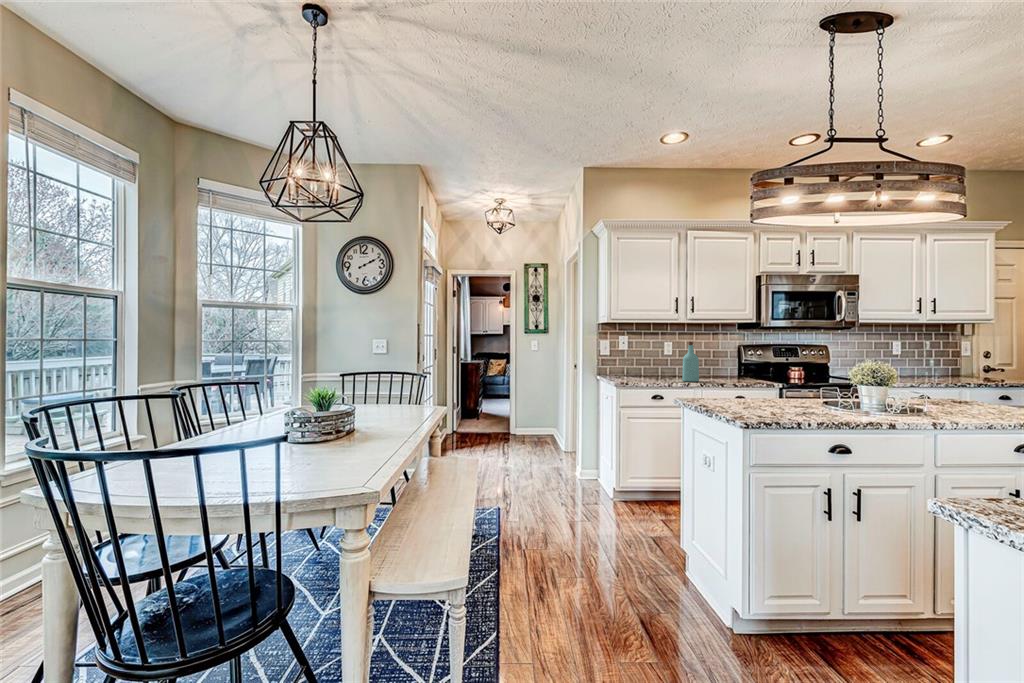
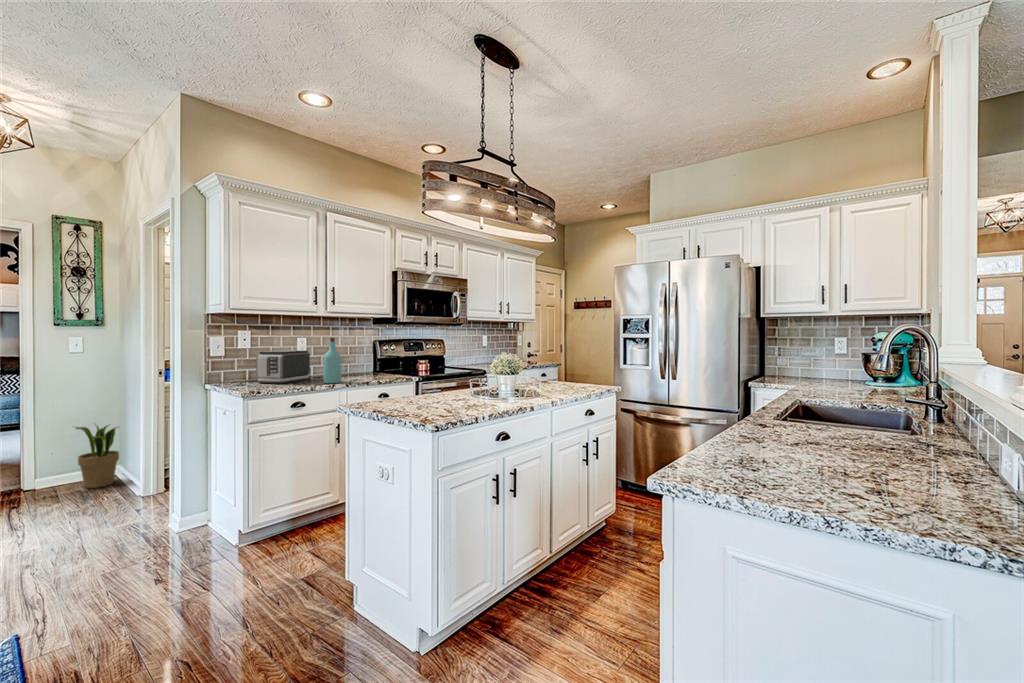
toaster: none [631,352,674,379] -> present [256,350,310,384]
potted plant: none [531,397,555,441] -> present [76,425,119,488]

